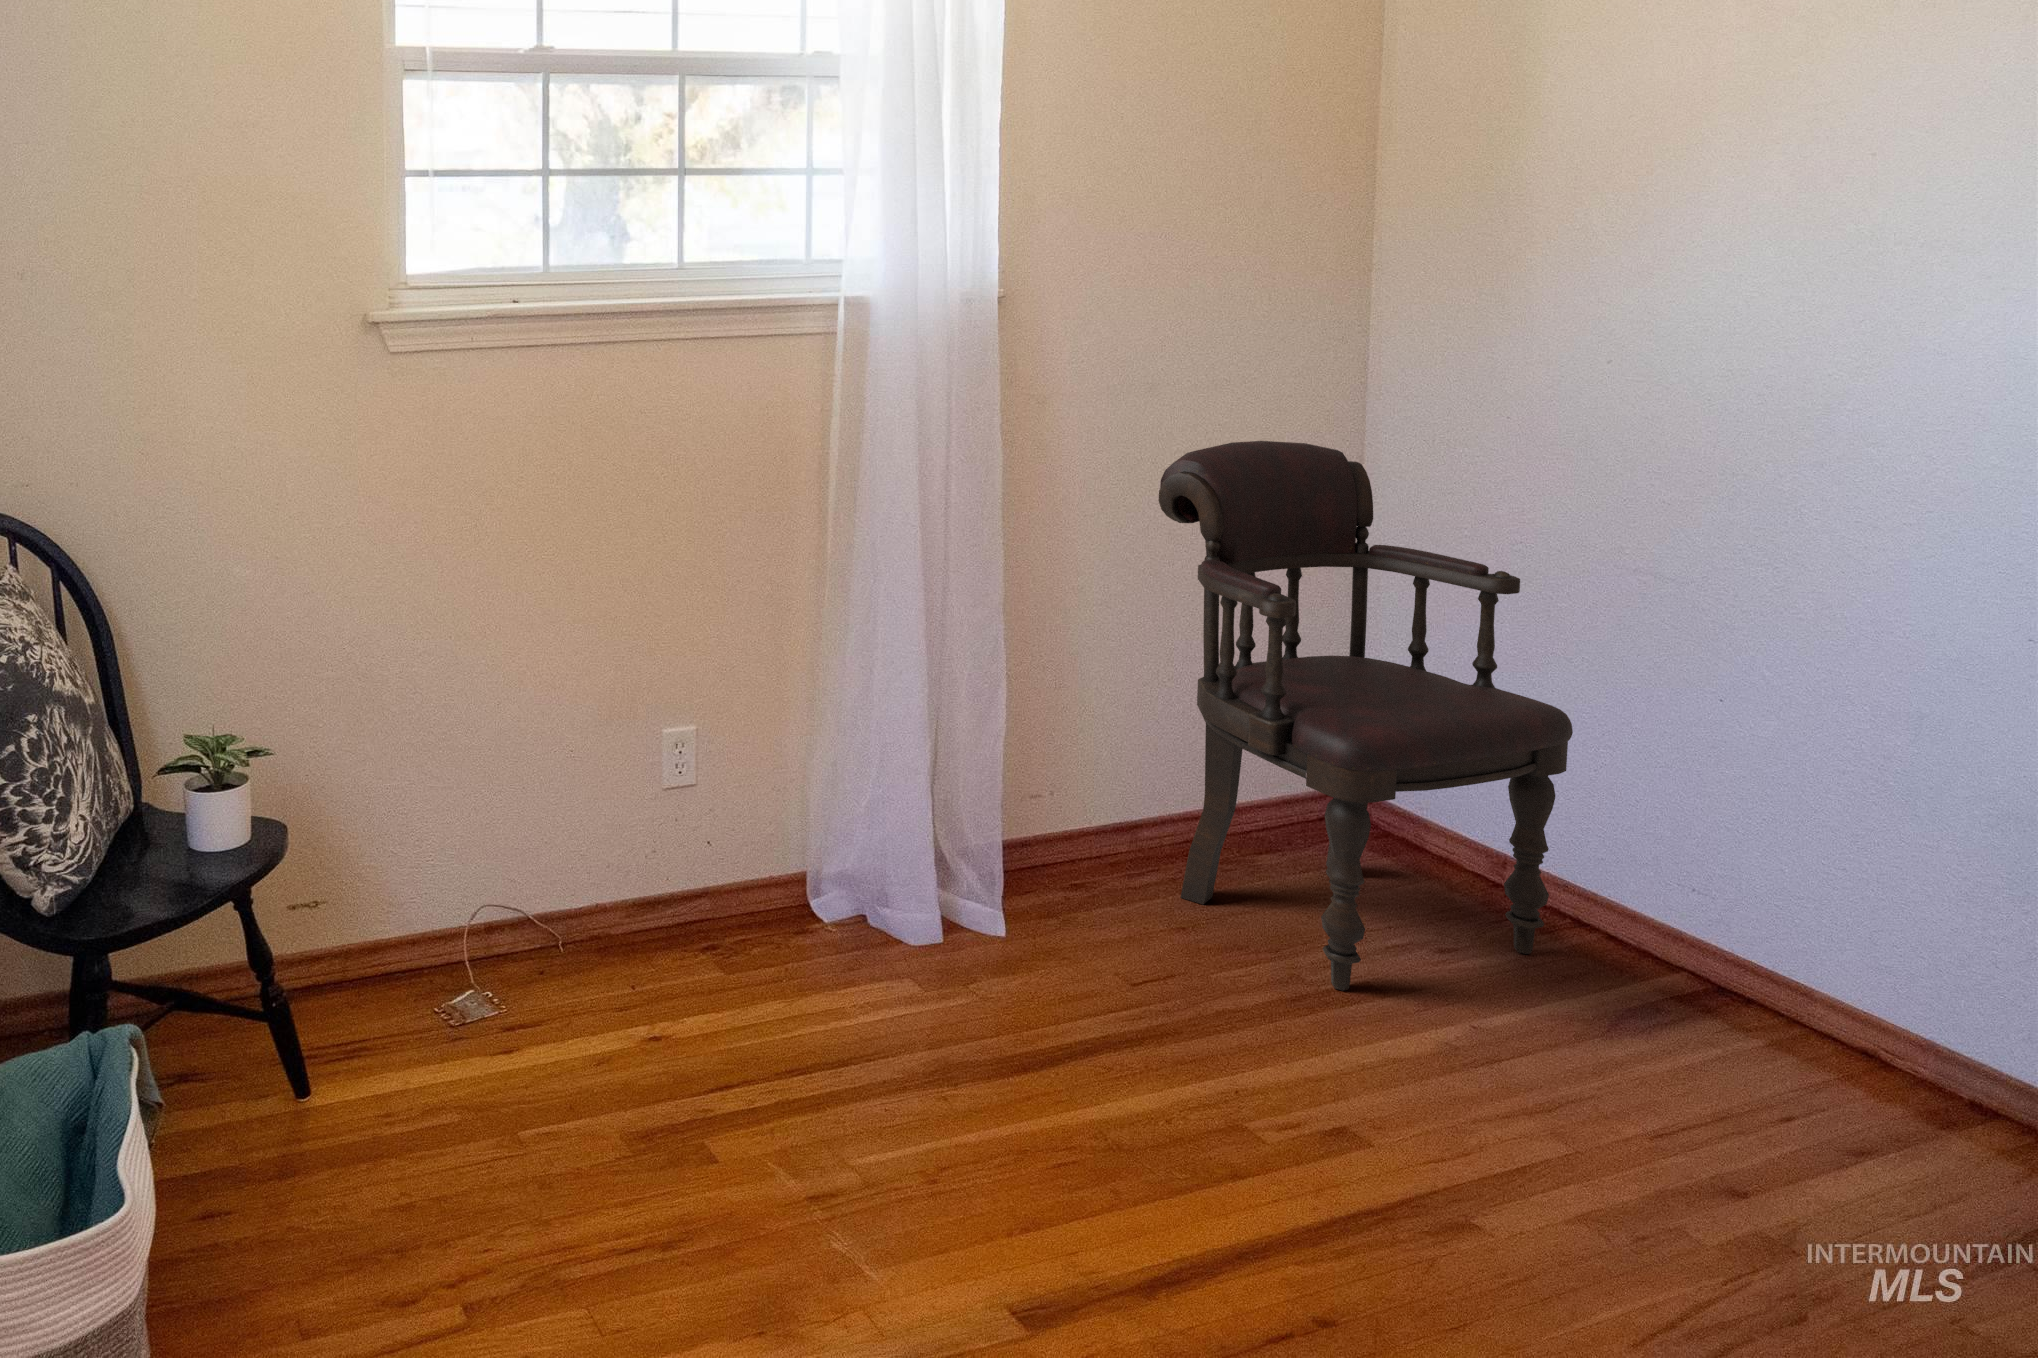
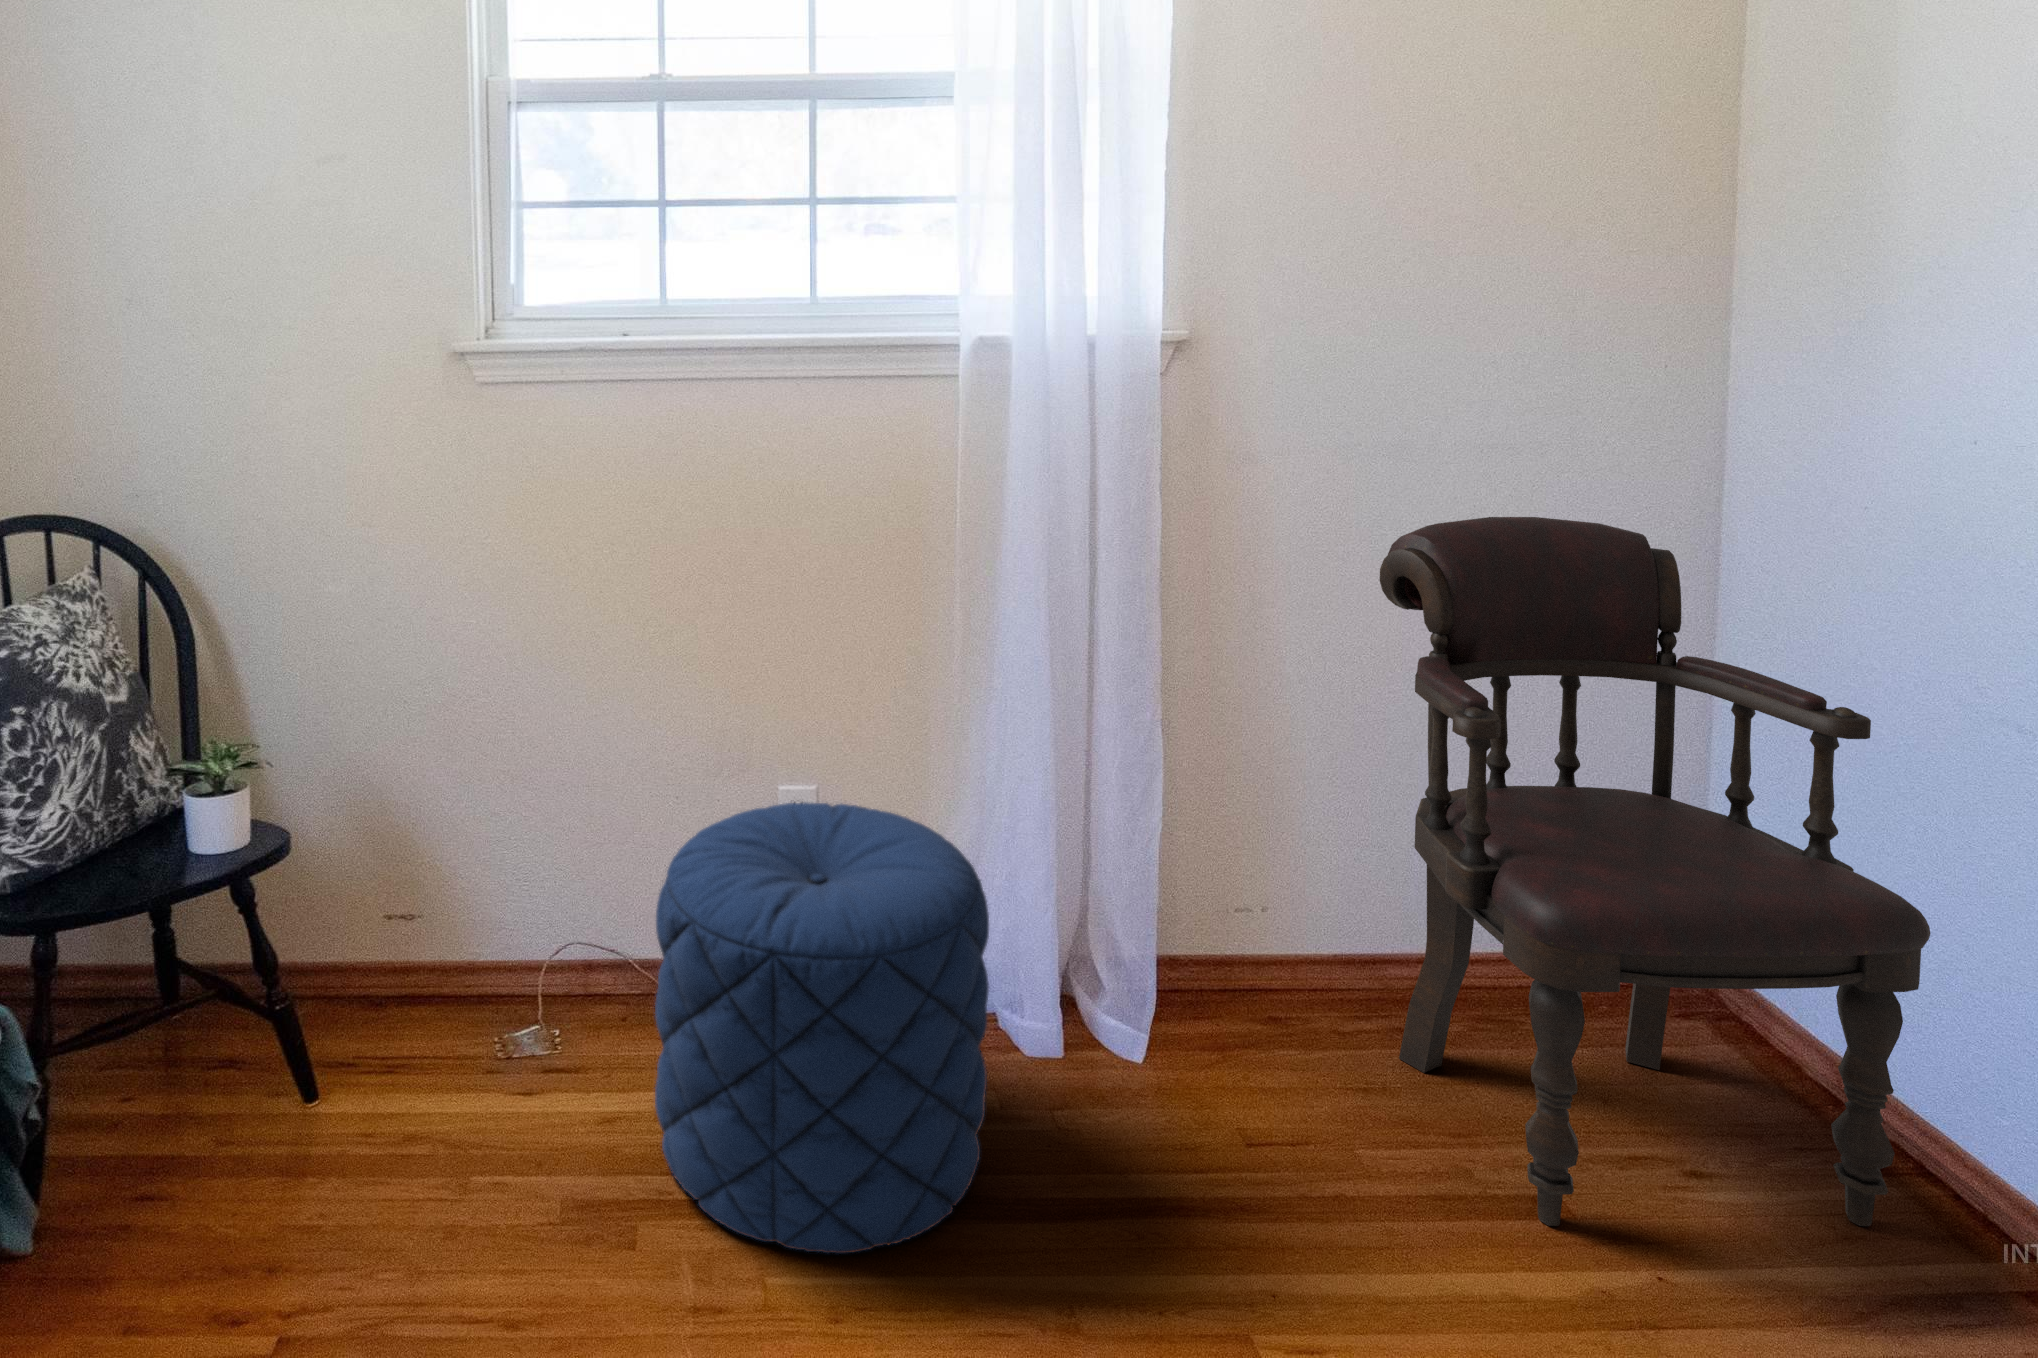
pouf: none [645,735,951,1111] -> present [655,803,989,1253]

